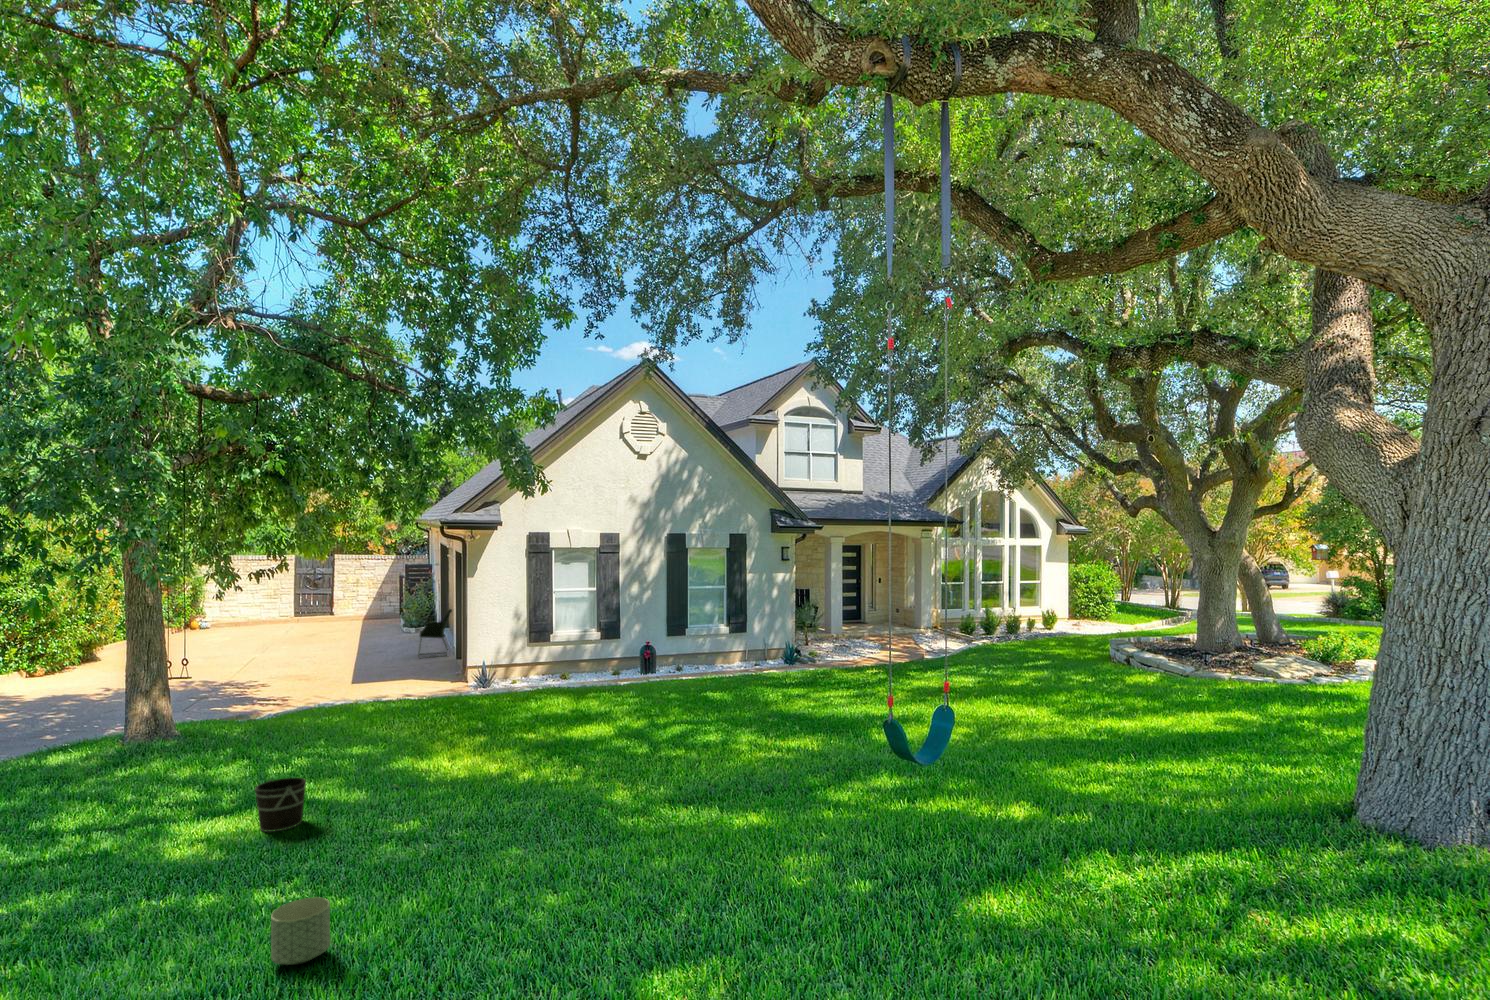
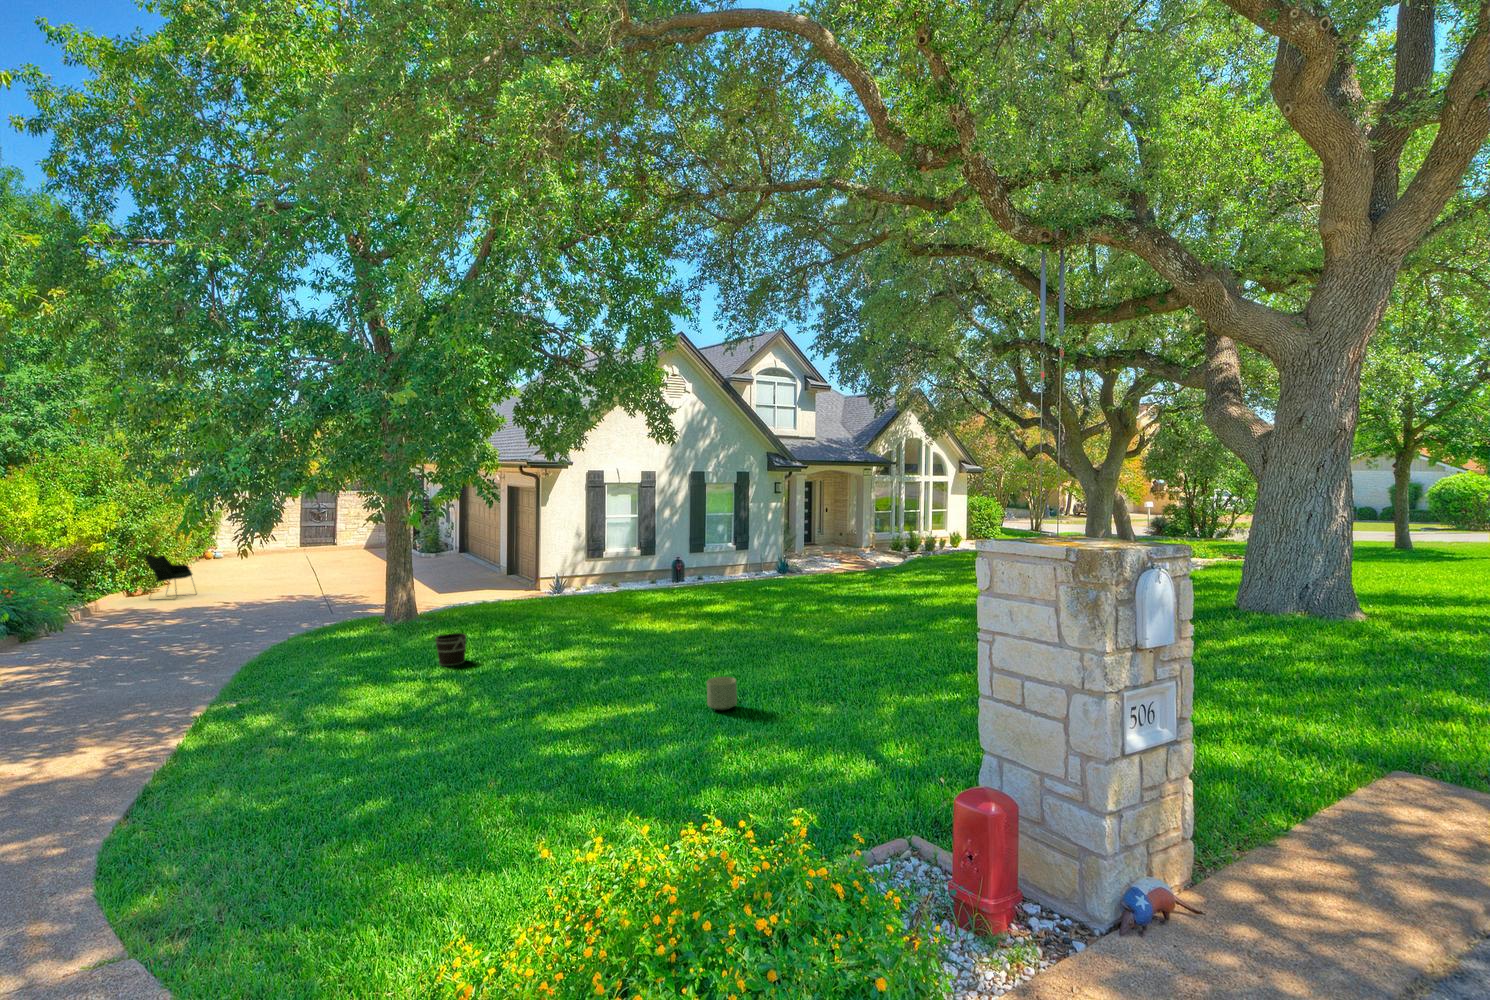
chair: present [419,609,452,658] -> present [145,555,192,597]
bucket: present [255,778,306,832] -> present [435,633,466,666]

